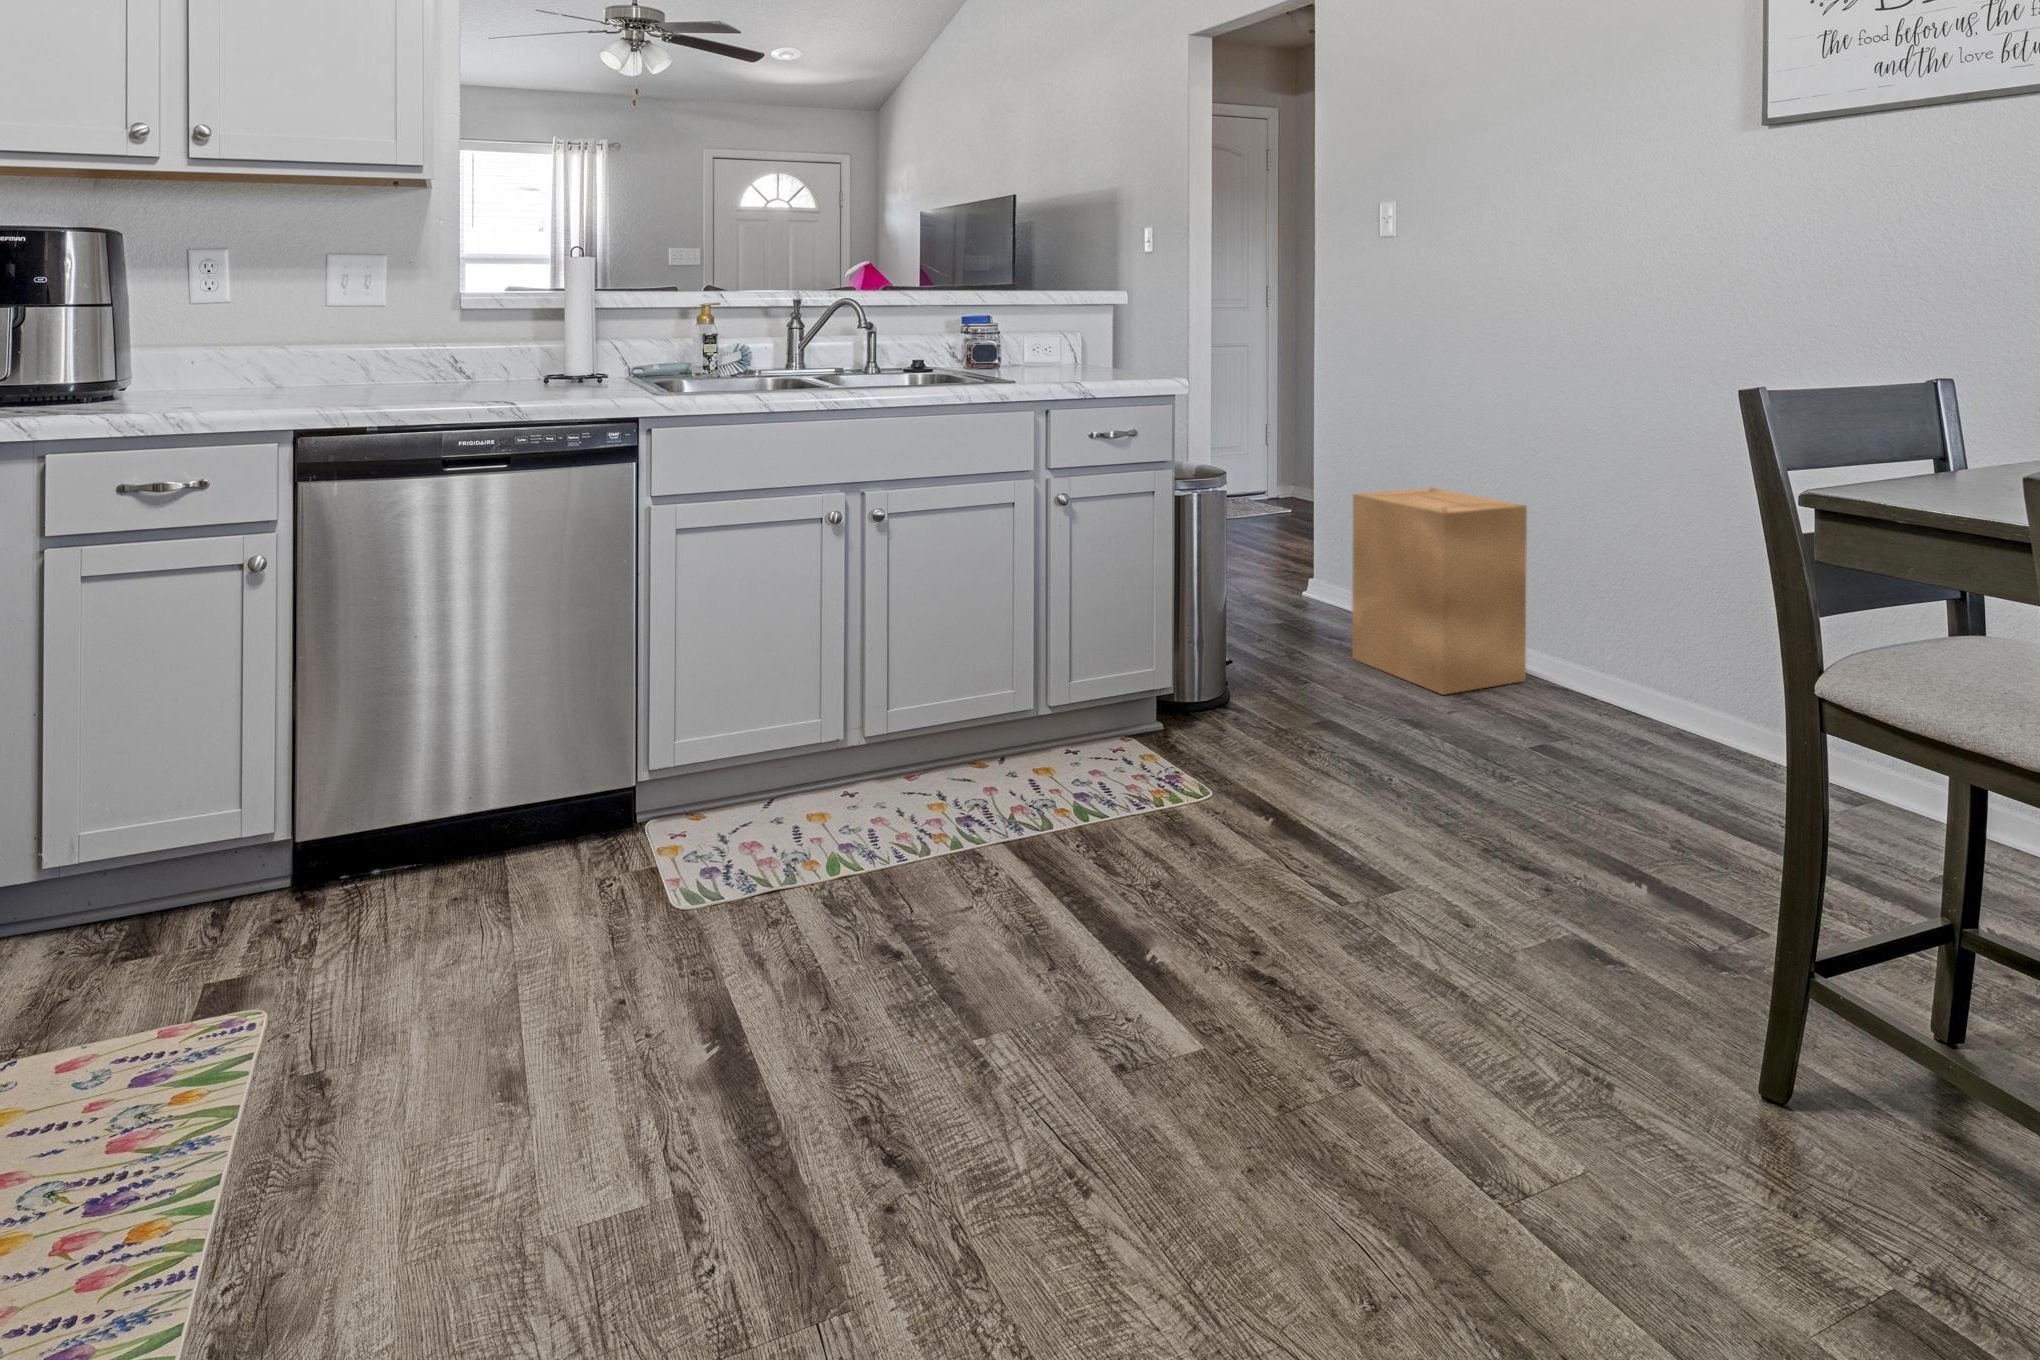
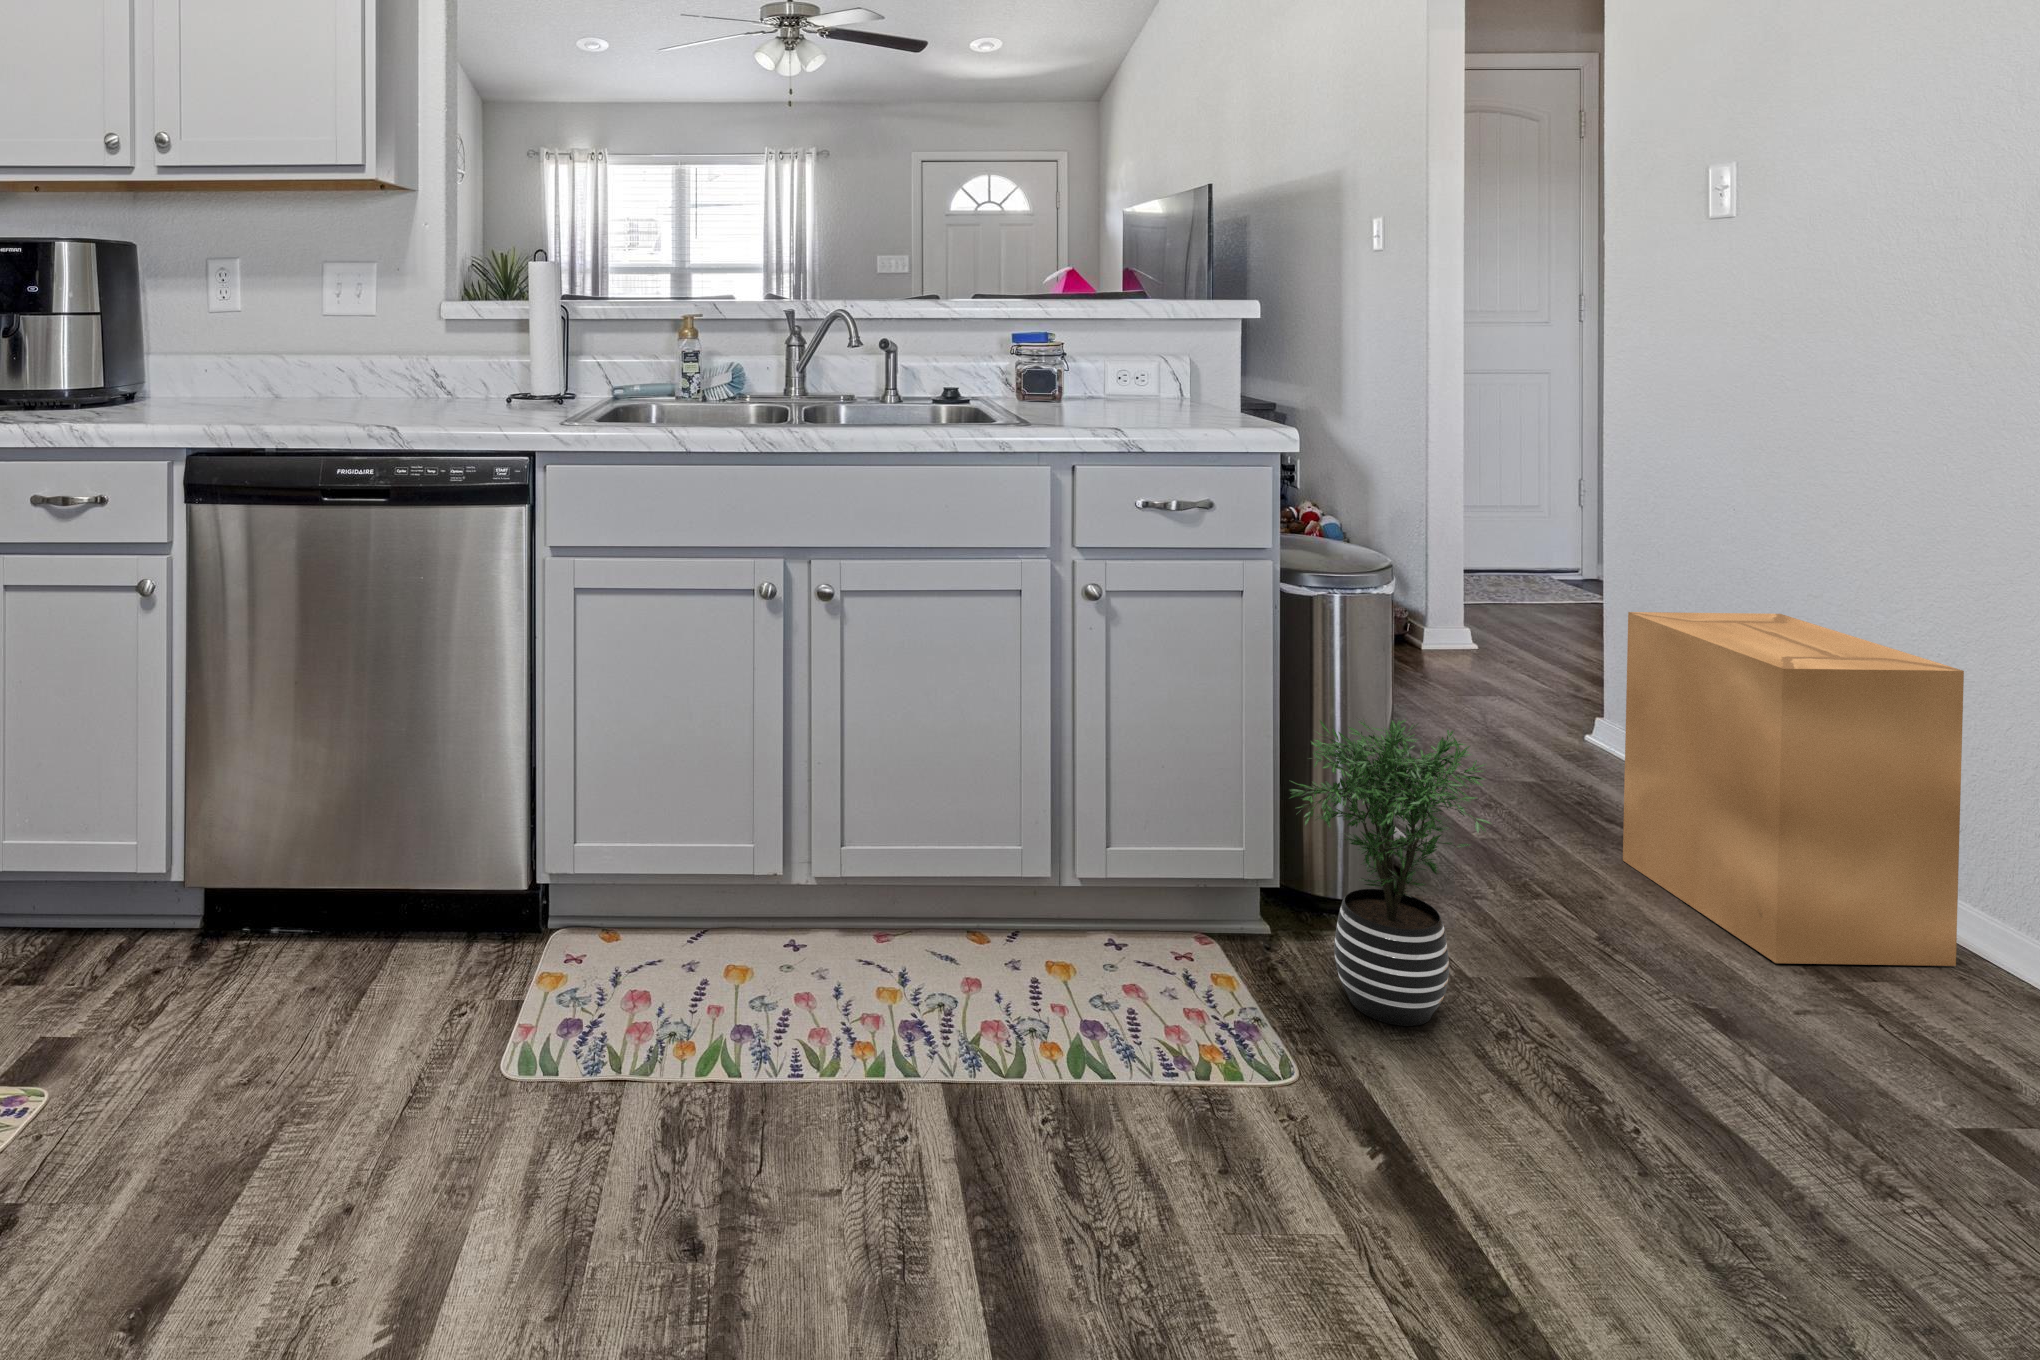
potted plant: none [1192,562,1318,760] -> present [1290,719,1491,1026]

